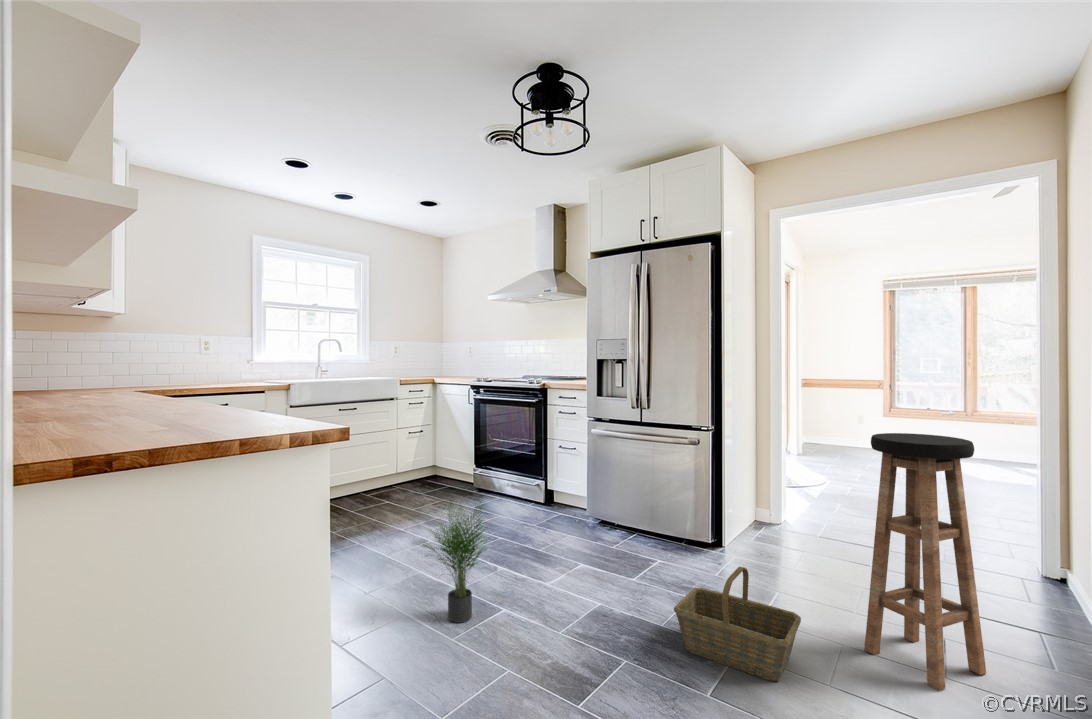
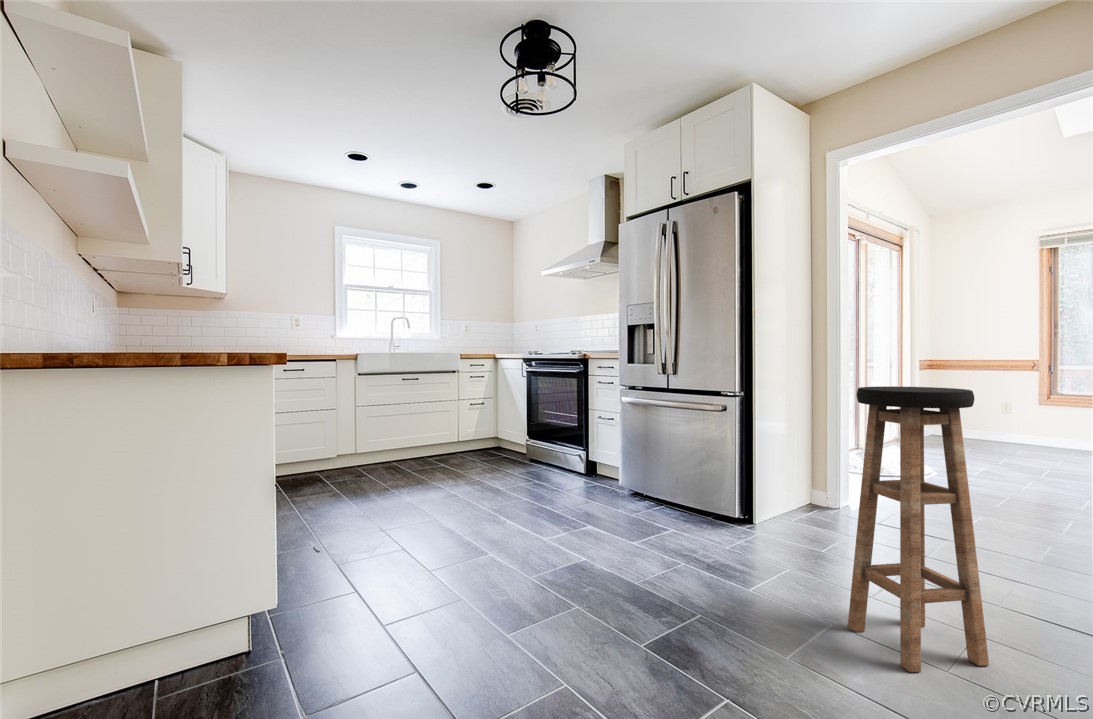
potted plant: present [423,506,487,623] -> none [403,446,482,561]
basket: present [674,567,801,682] -> none [633,524,764,641]

